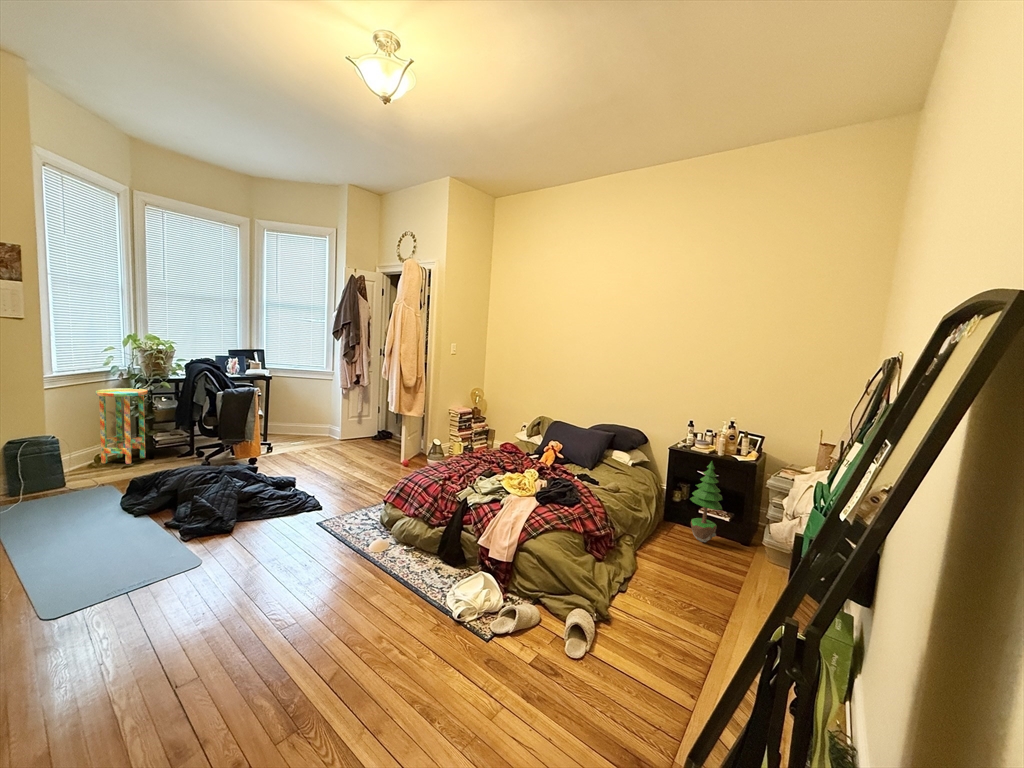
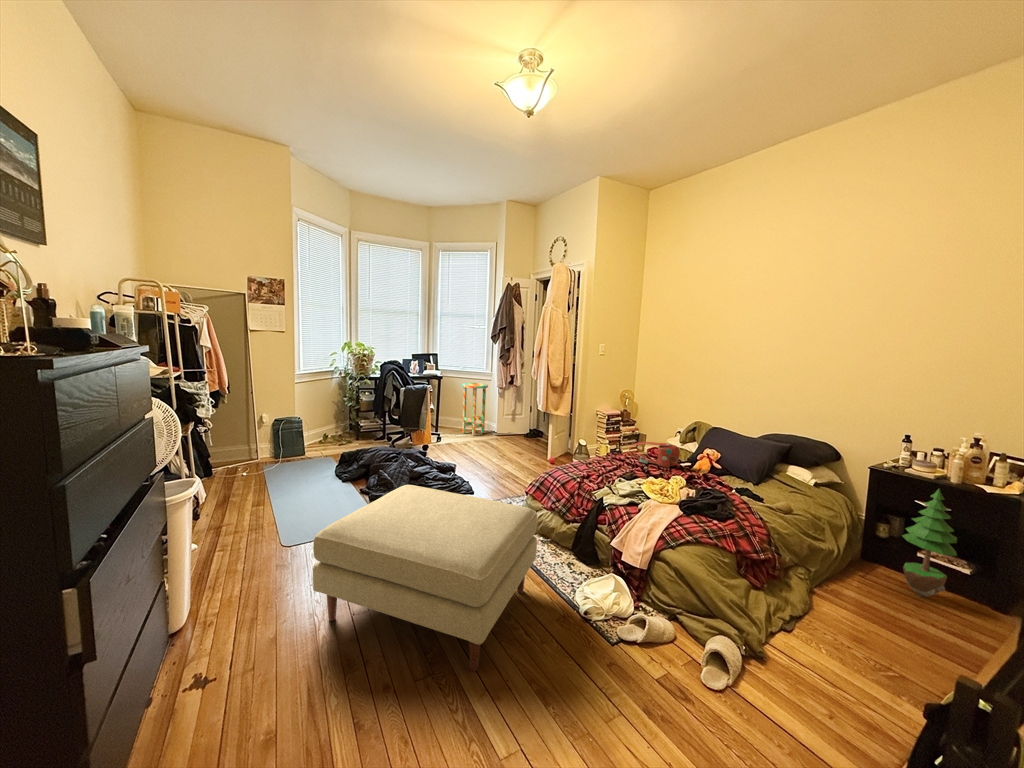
side table: present [96,388,148,464] -> present [462,383,488,436]
handbag: none [485,439,529,461] -> present [629,442,680,468]
ottoman: none [107,512,405,713] -> present [313,485,537,671]

